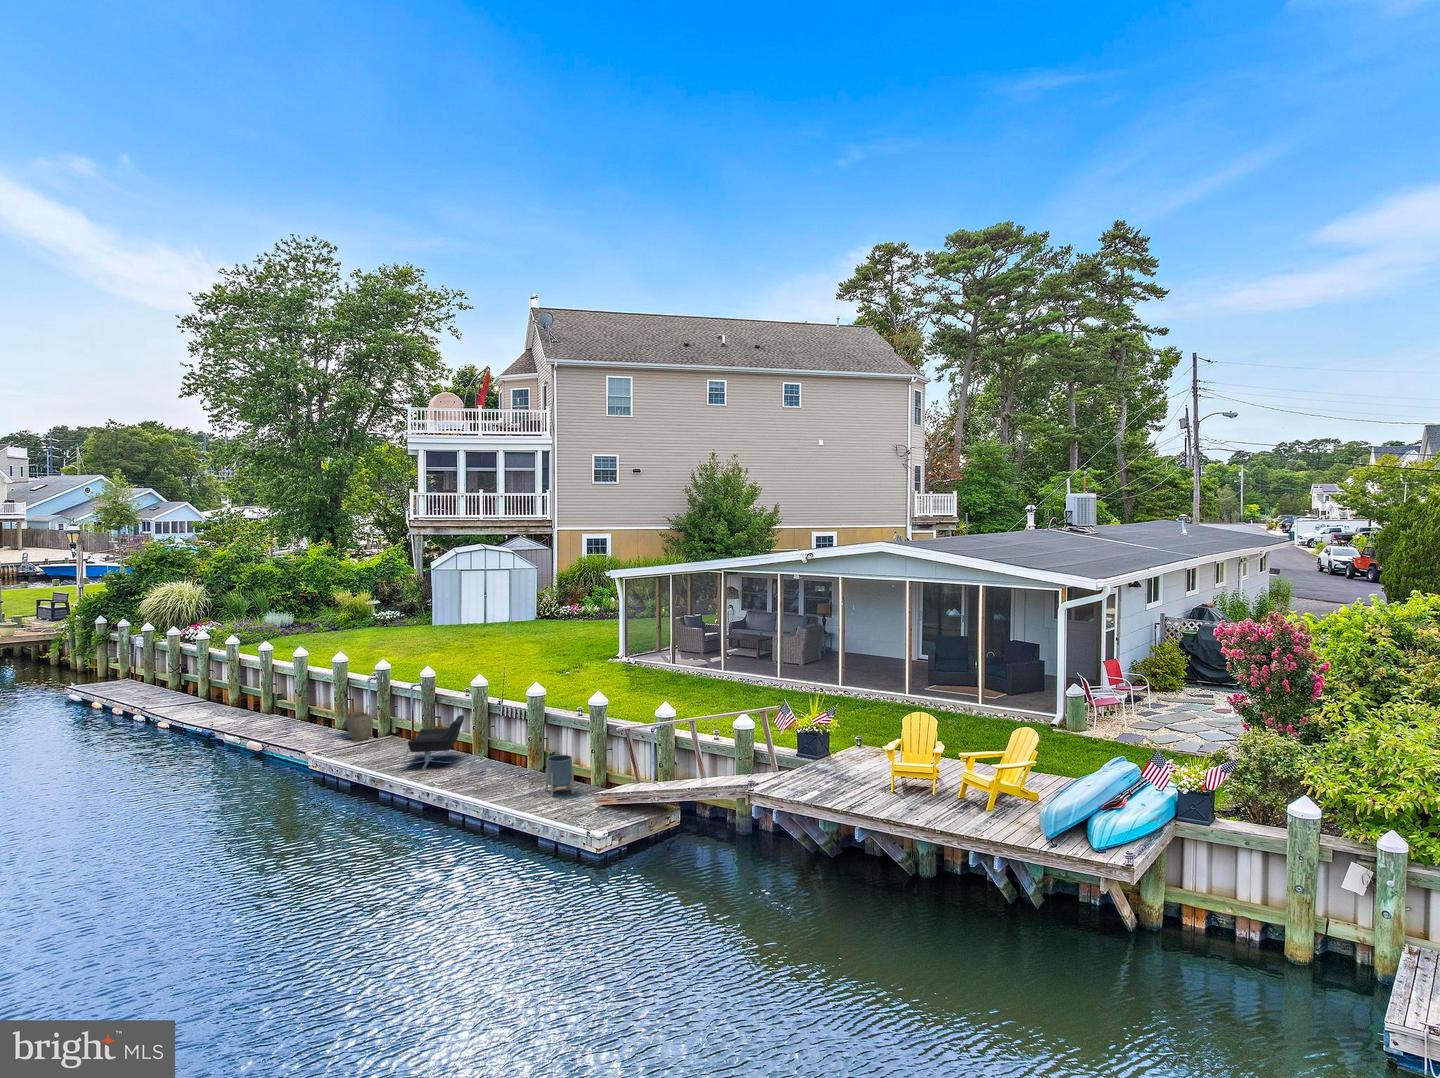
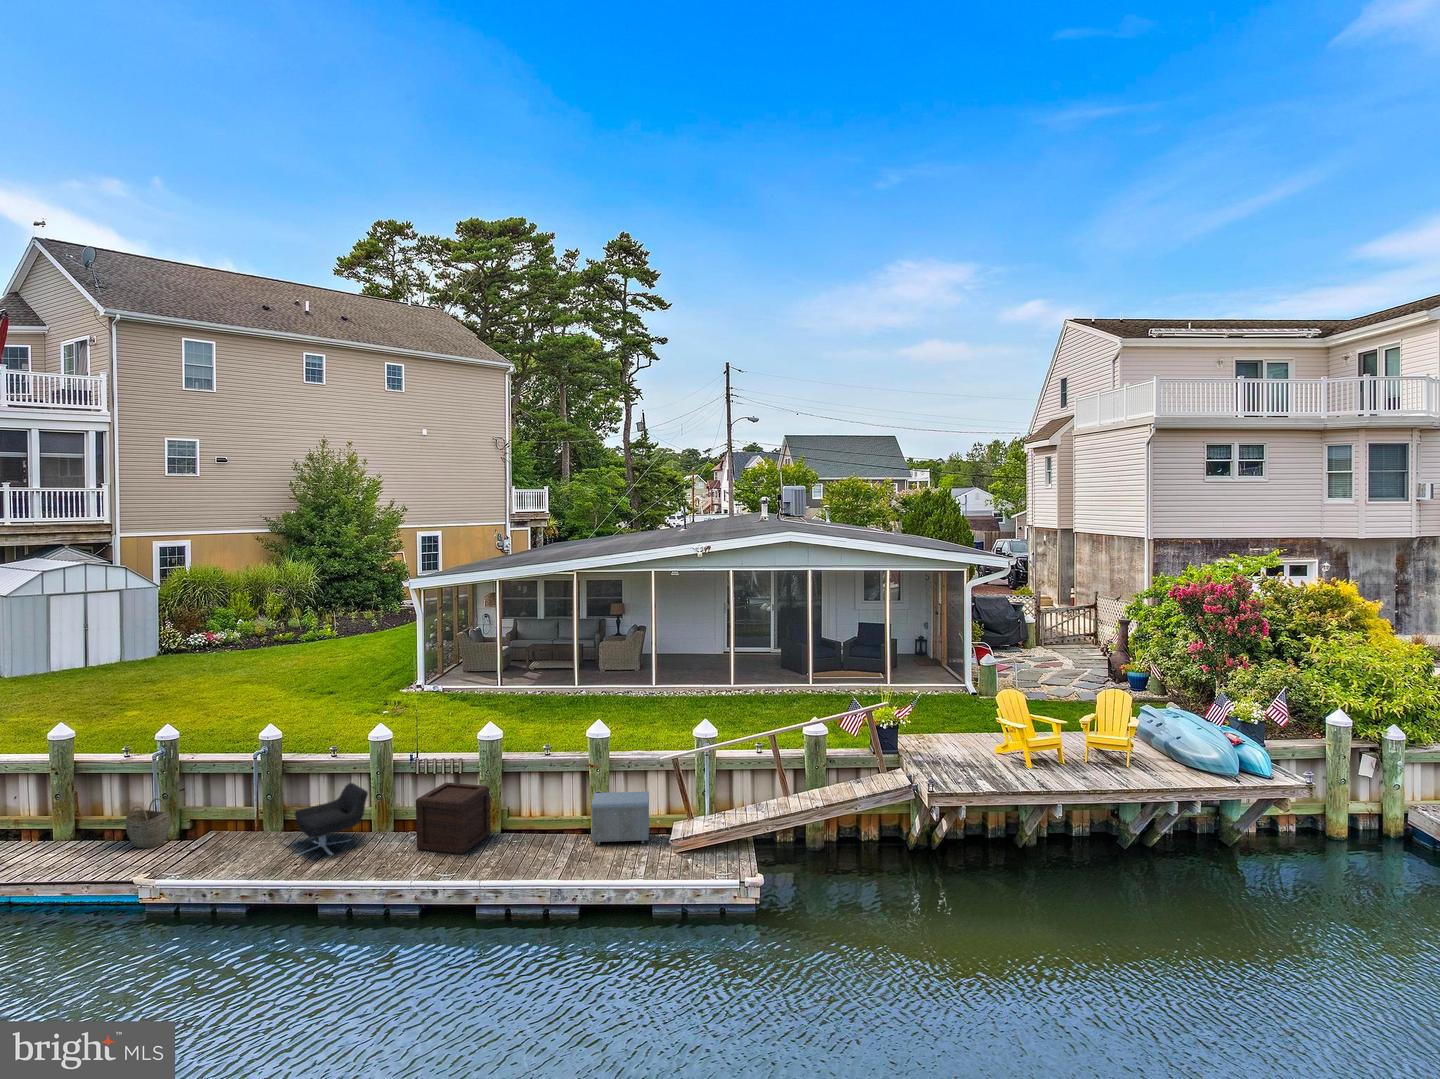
wooden crate: none [471,727,534,790] -> present [416,782,491,854]
planter: present [546,755,574,797] -> none [522,798,555,843]
storage bench: none [578,759,643,818] -> present [591,791,649,845]

